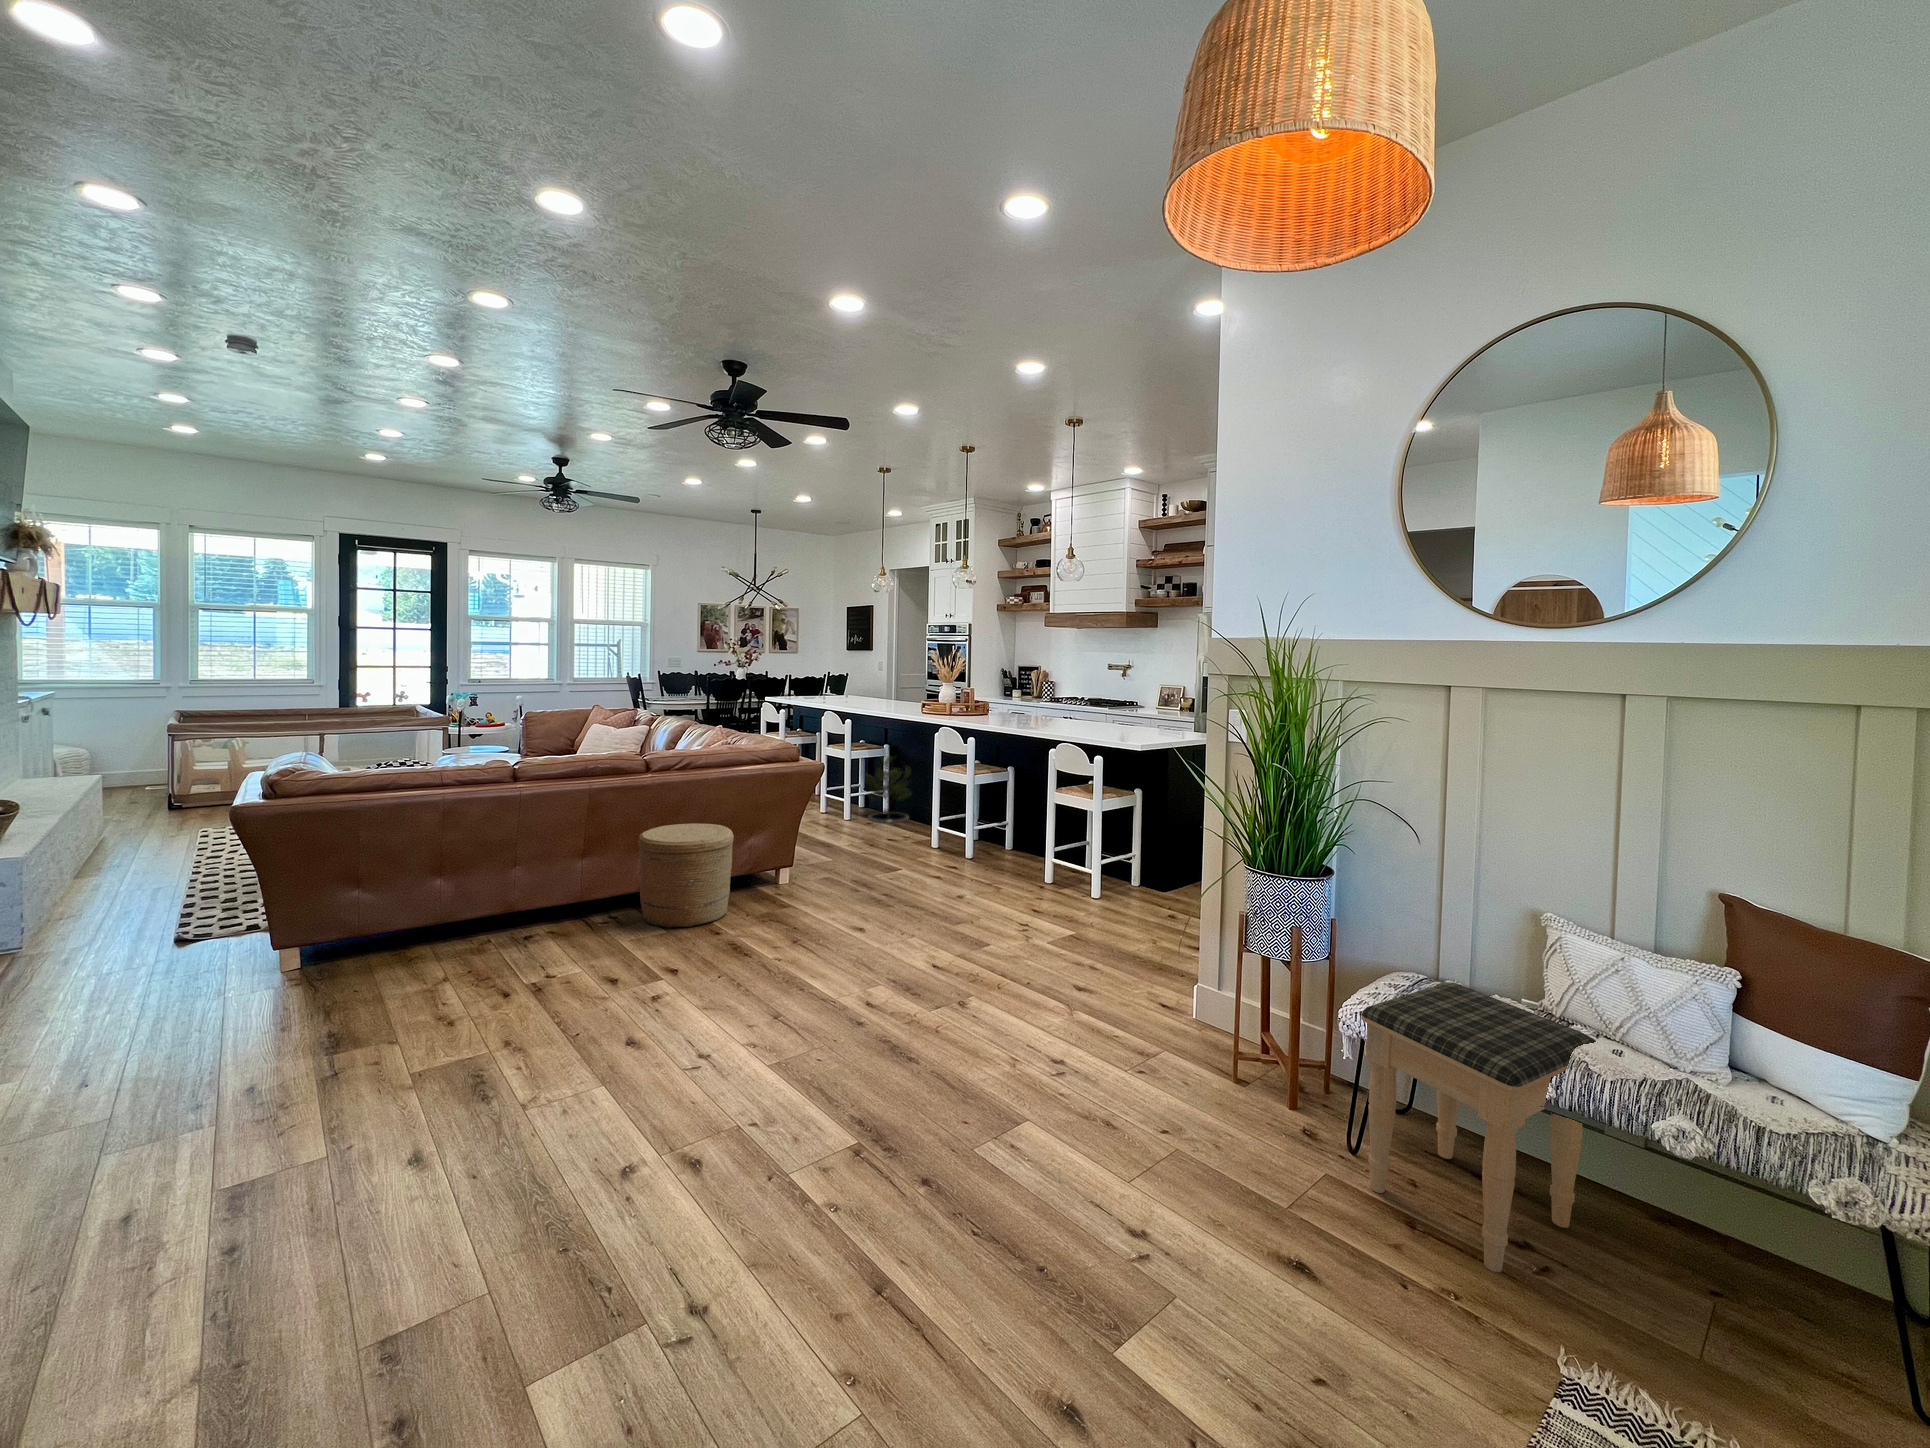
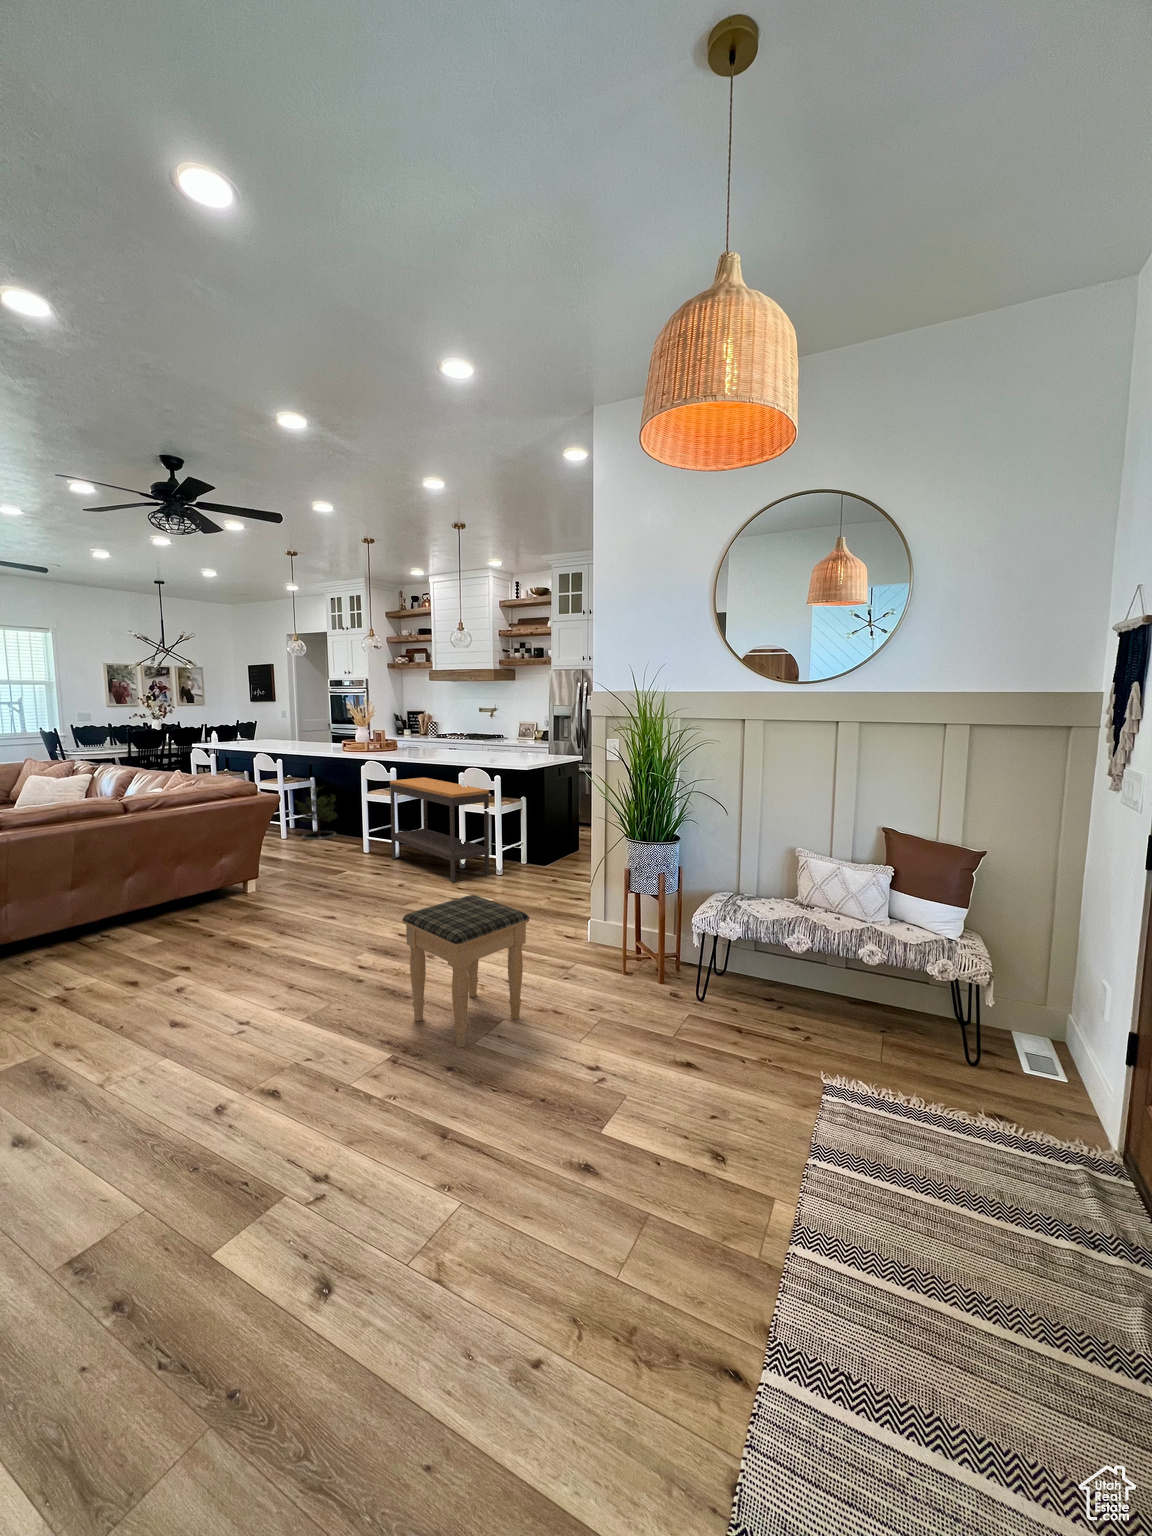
console table: none [963,752,1086,900] -> present [390,777,489,884]
woven basket: present [638,823,734,928] -> none [126,852,213,939]
footstool: present [1361,982,1596,1272] -> present [403,895,529,1048]

